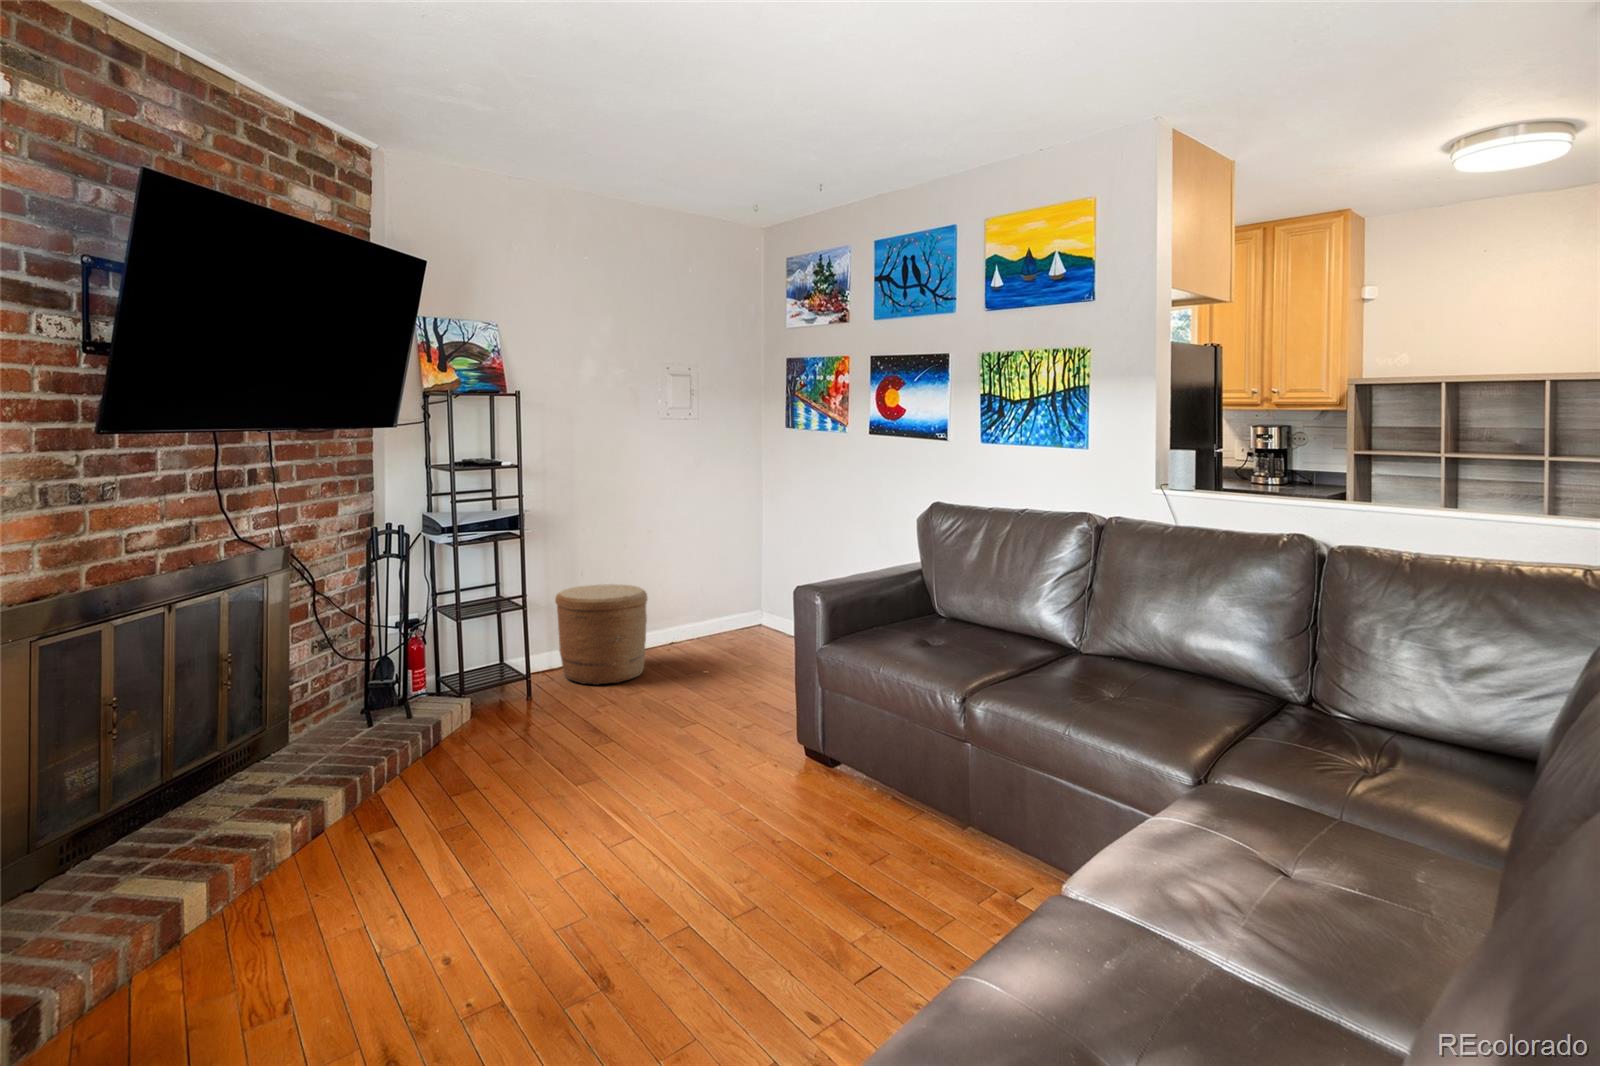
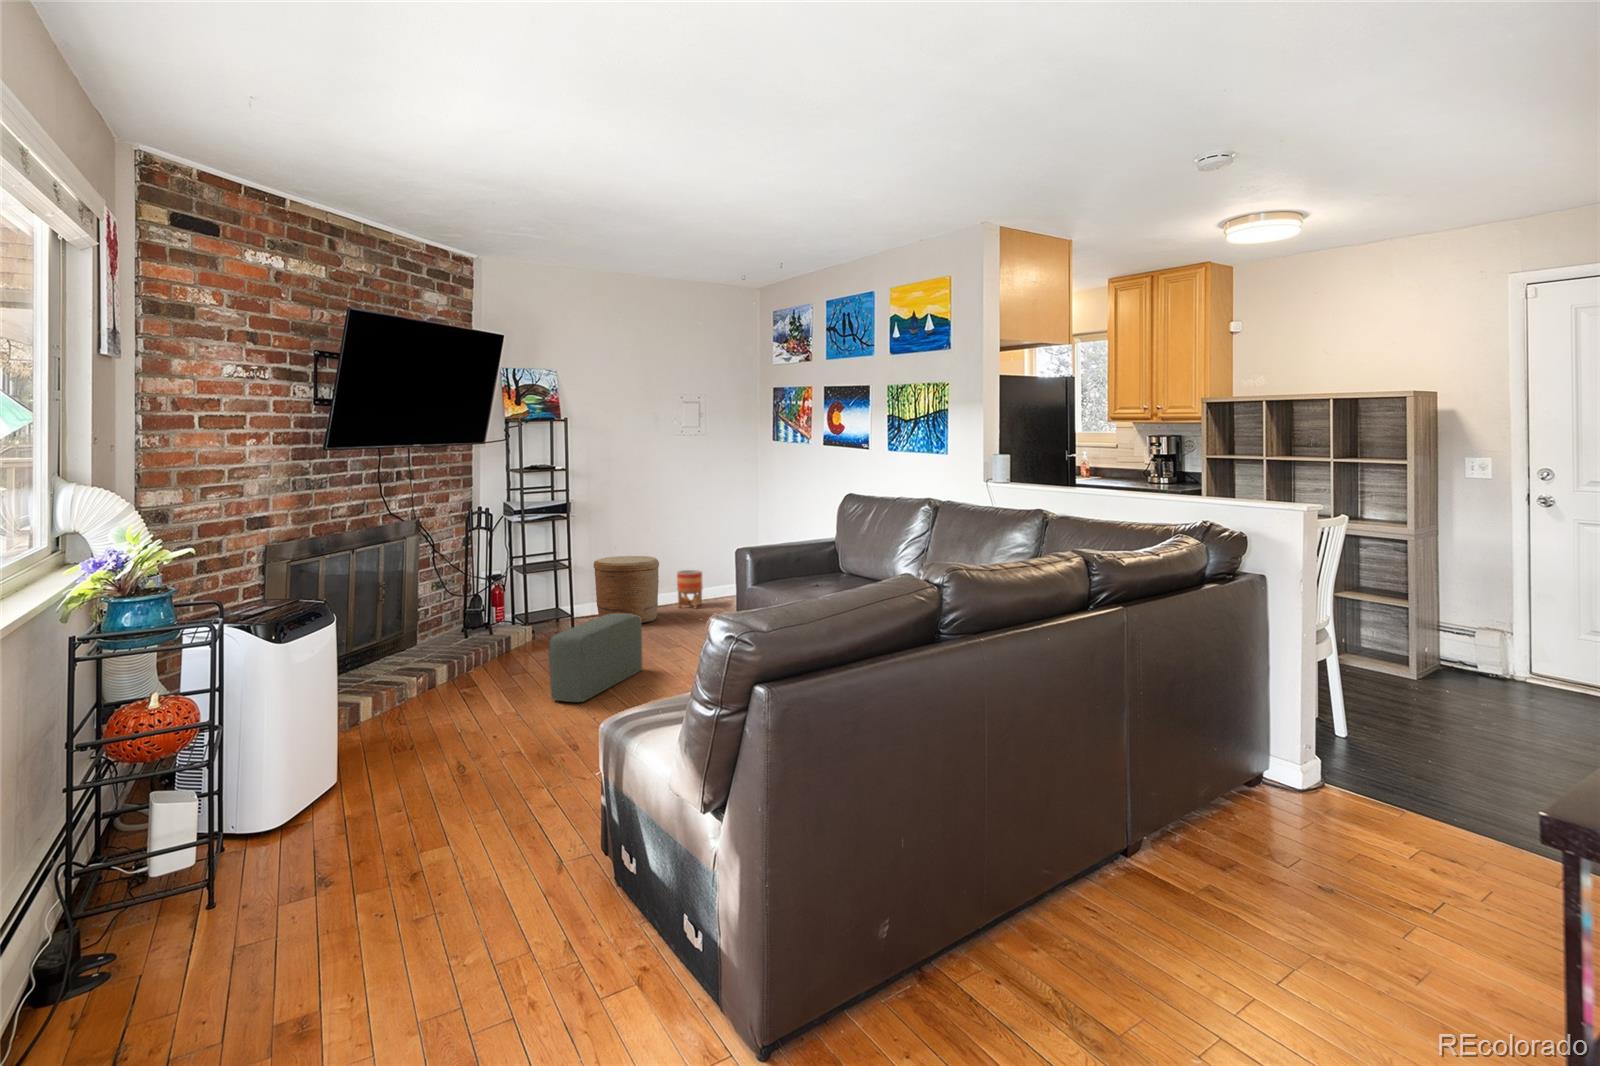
planter: none [664,599,698,652] -> present [677,570,703,608]
pouf: none [523,692,657,863] -> present [549,613,642,702]

